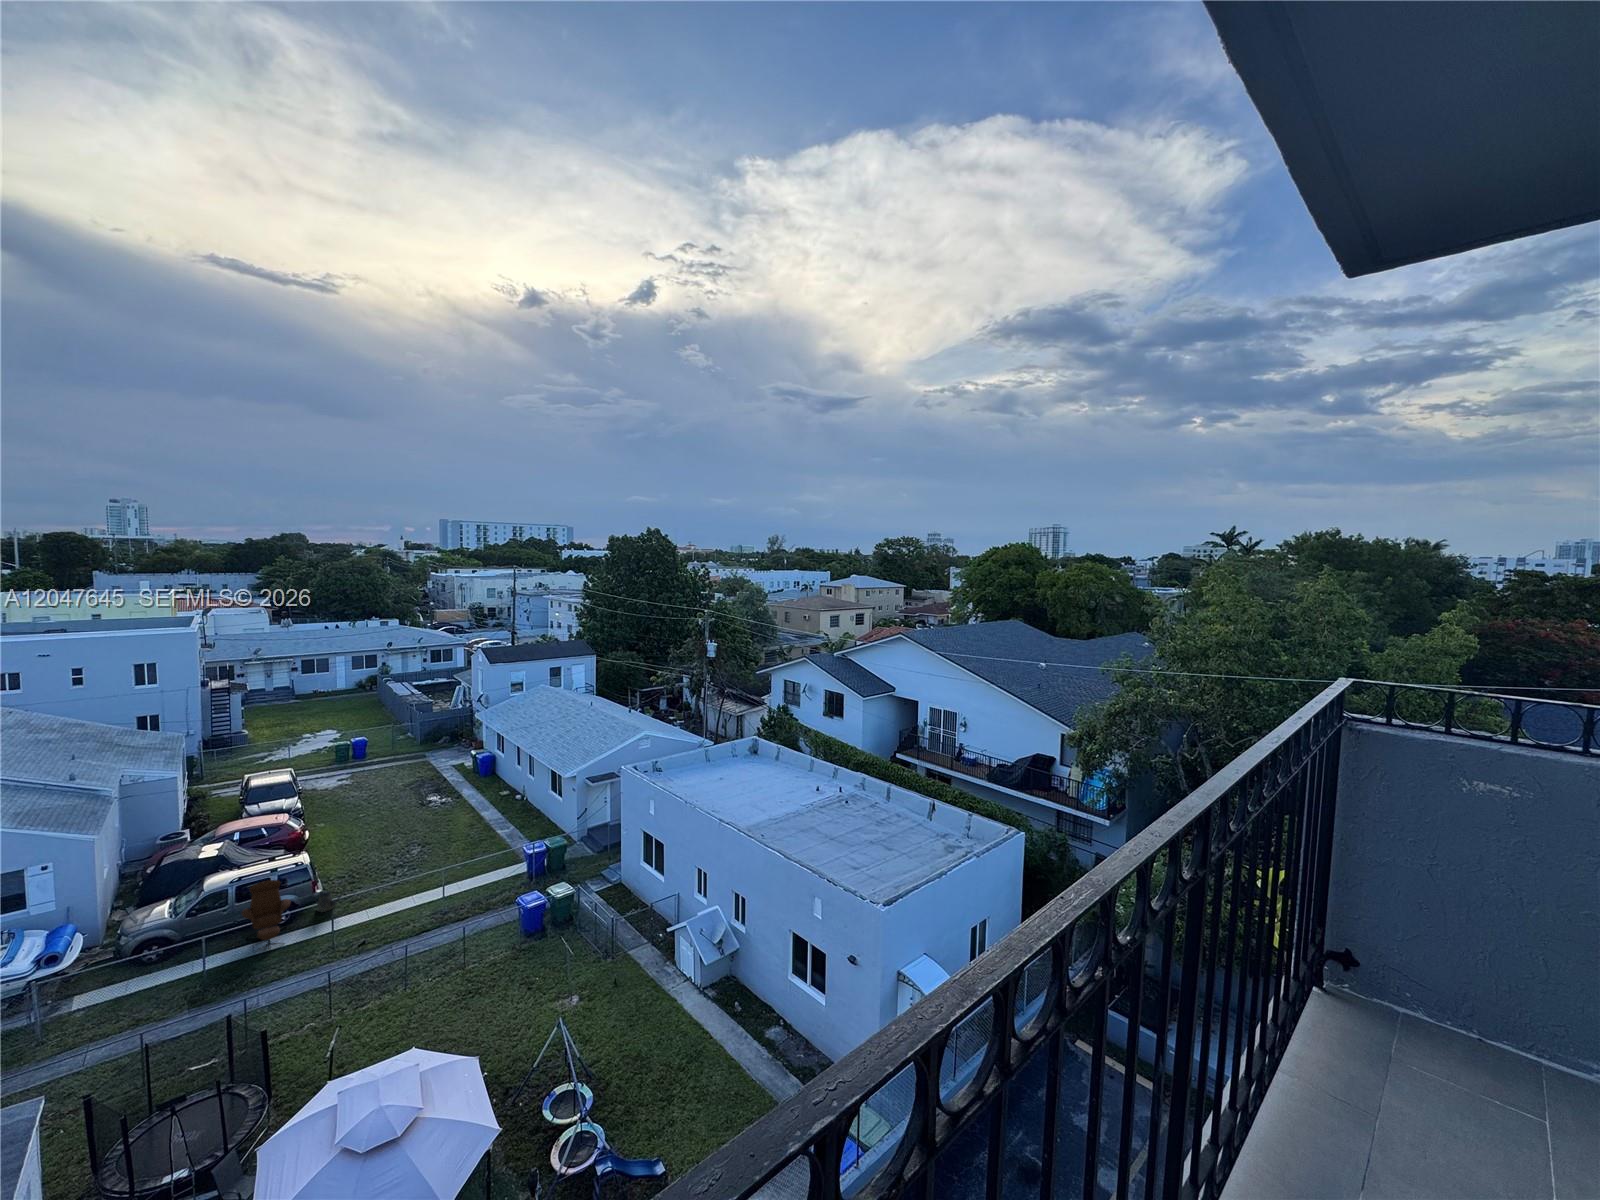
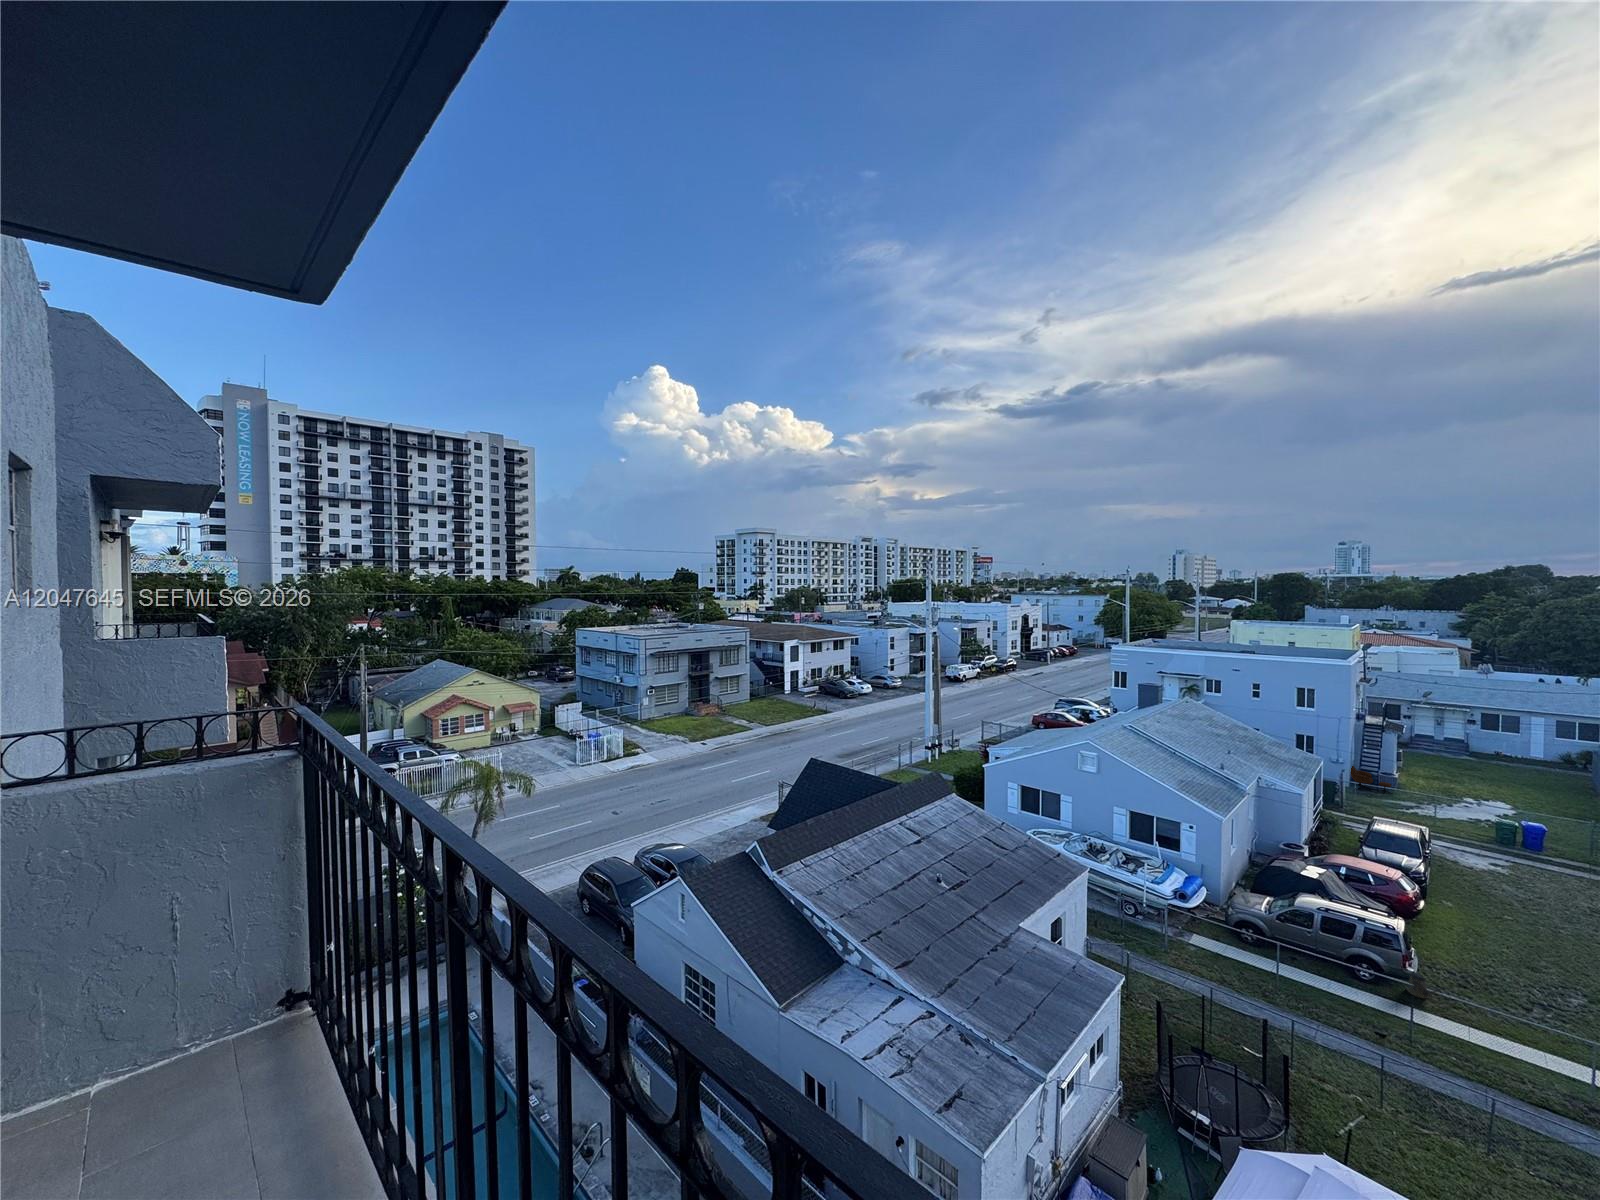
lounge chair: present [242,880,290,950] -> present [1351,766,1391,794]

